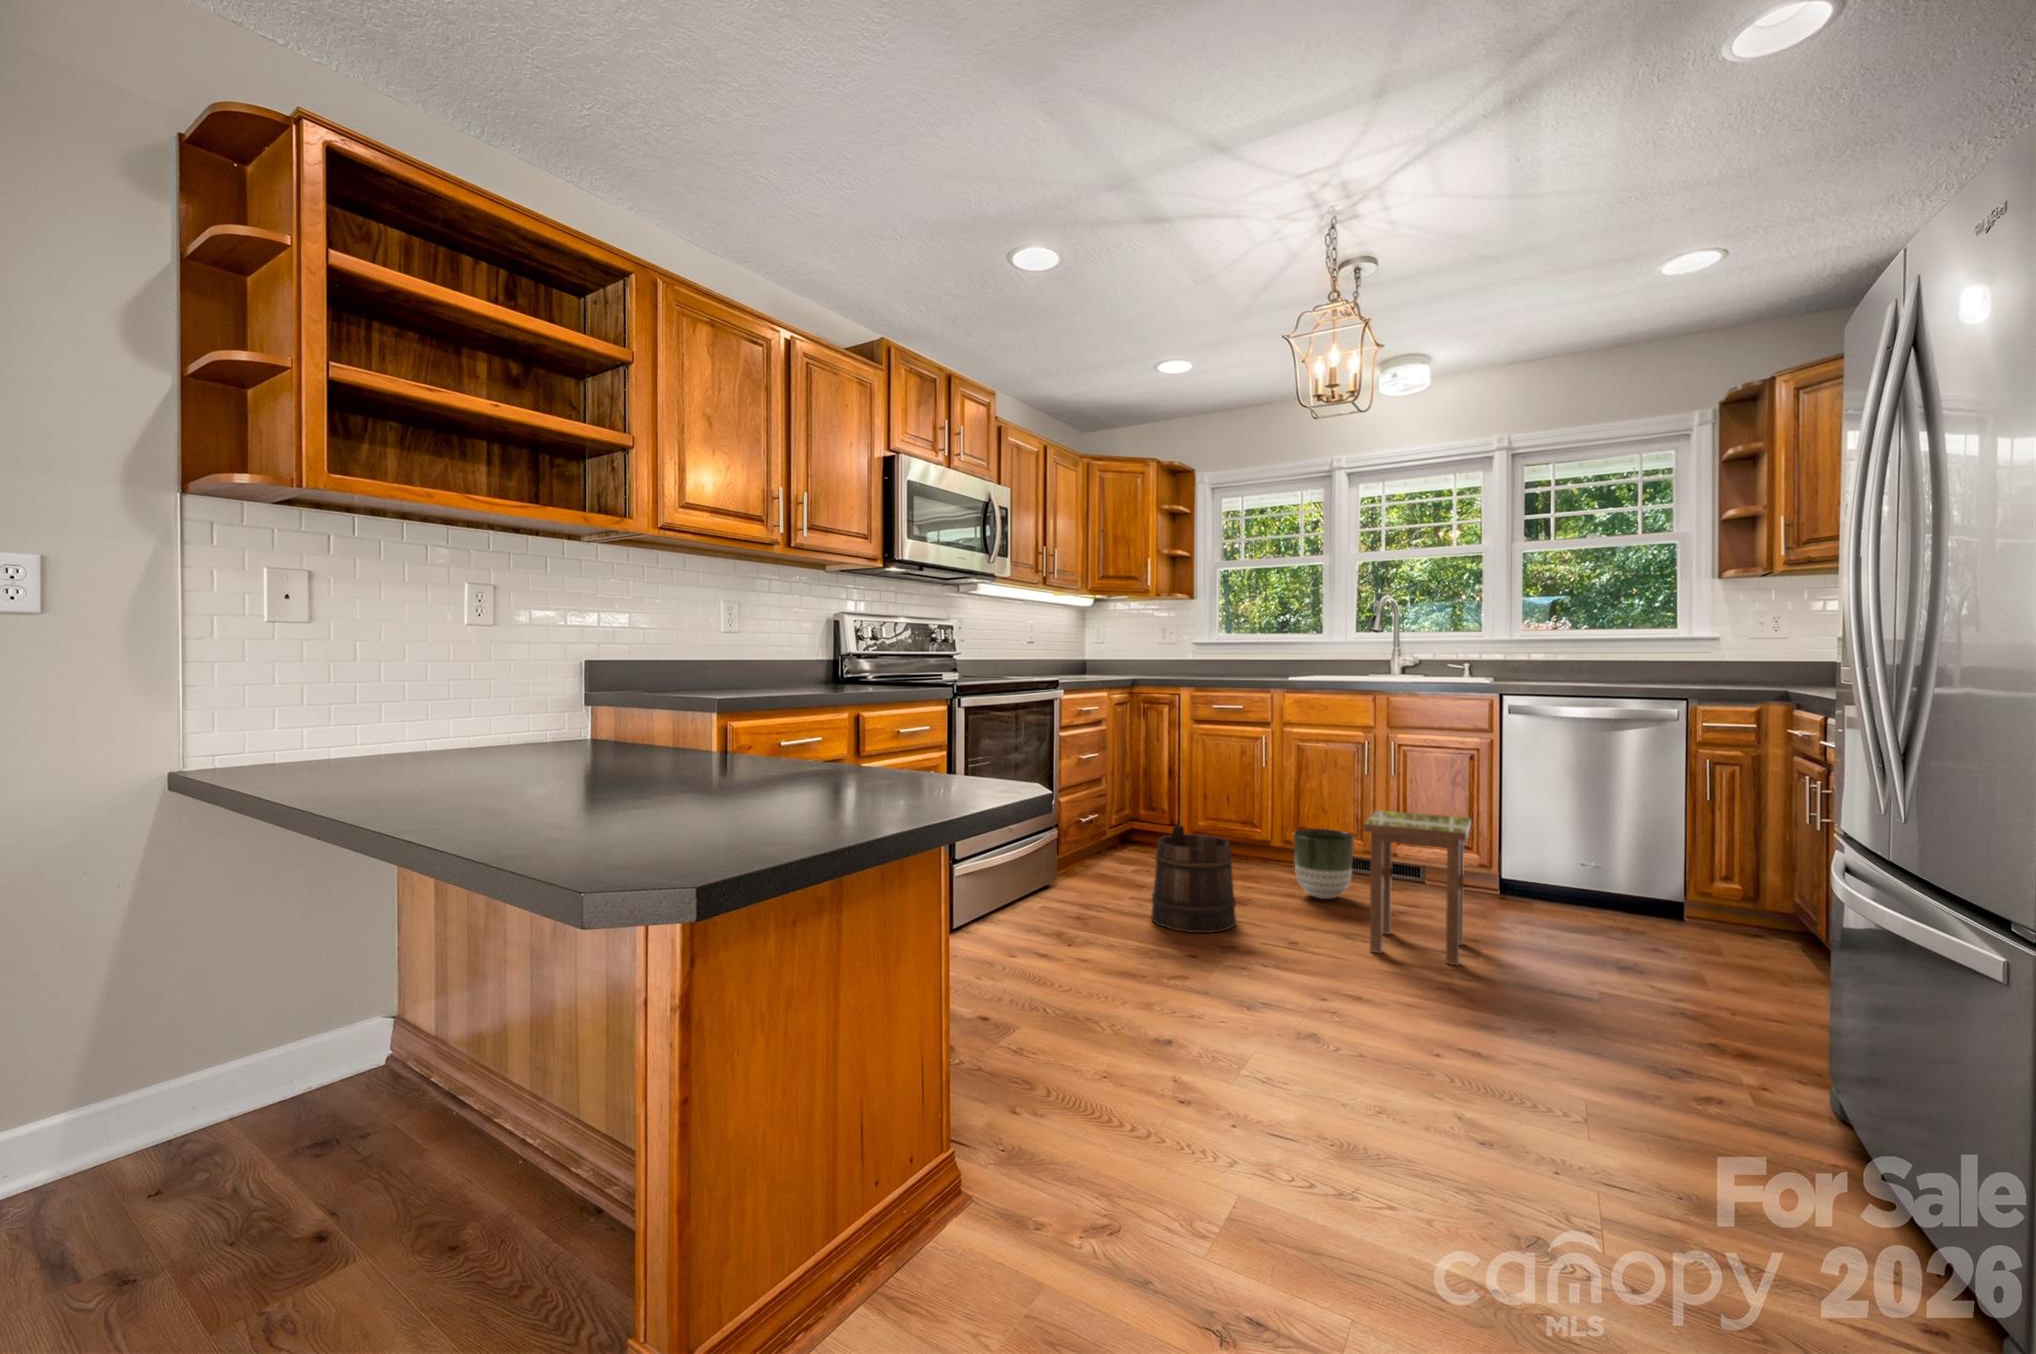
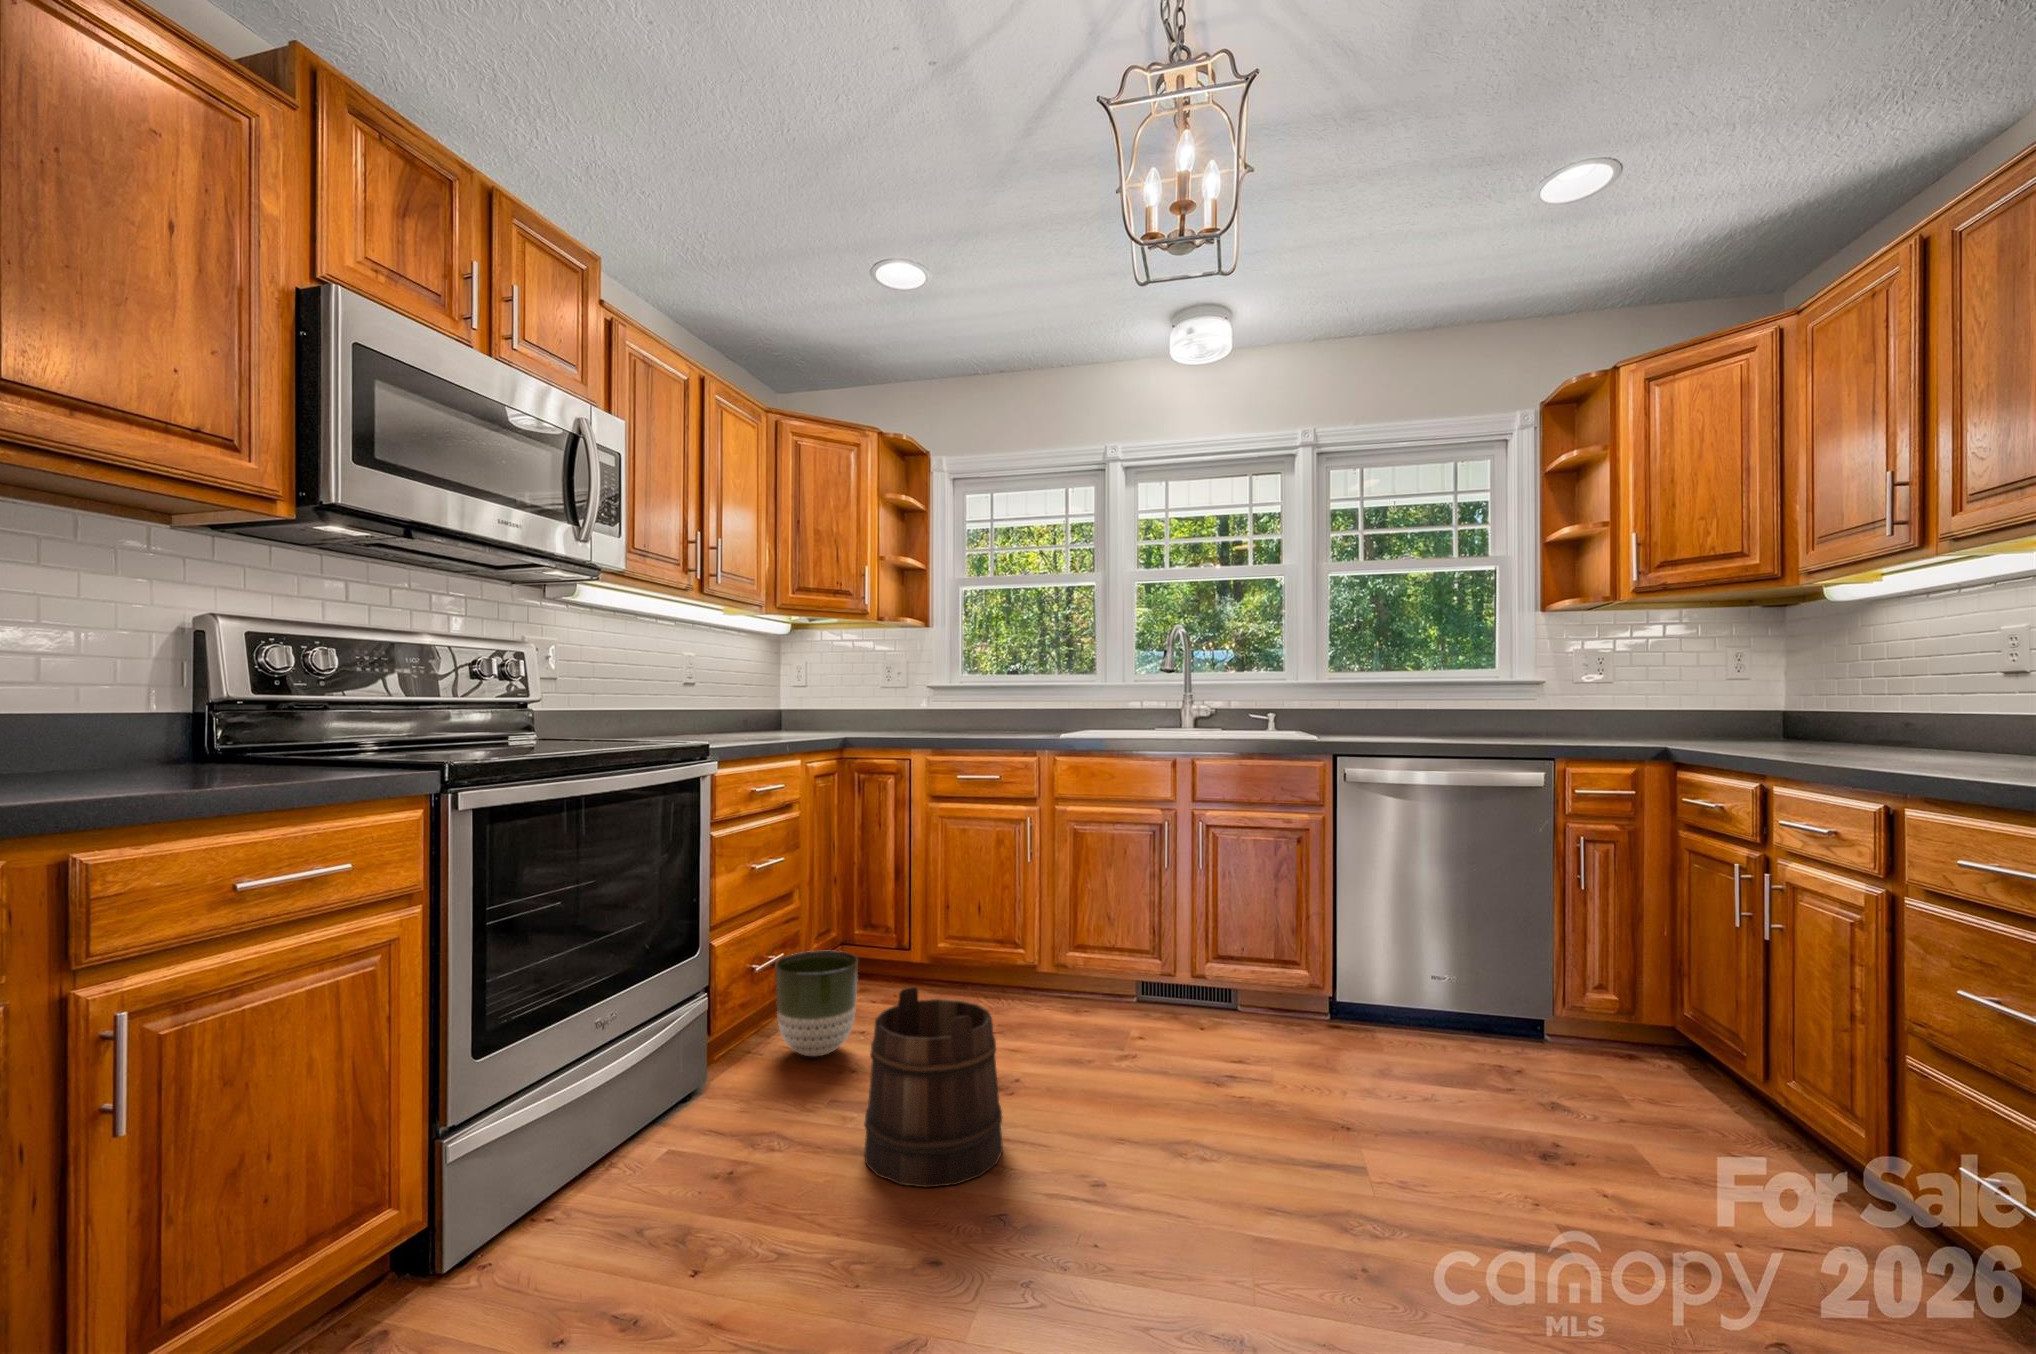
stool: present [1364,811,1471,965] -> none [1206,945,1362,1208]
planter: present [1293,829,1354,899] -> present [775,951,858,1056]

